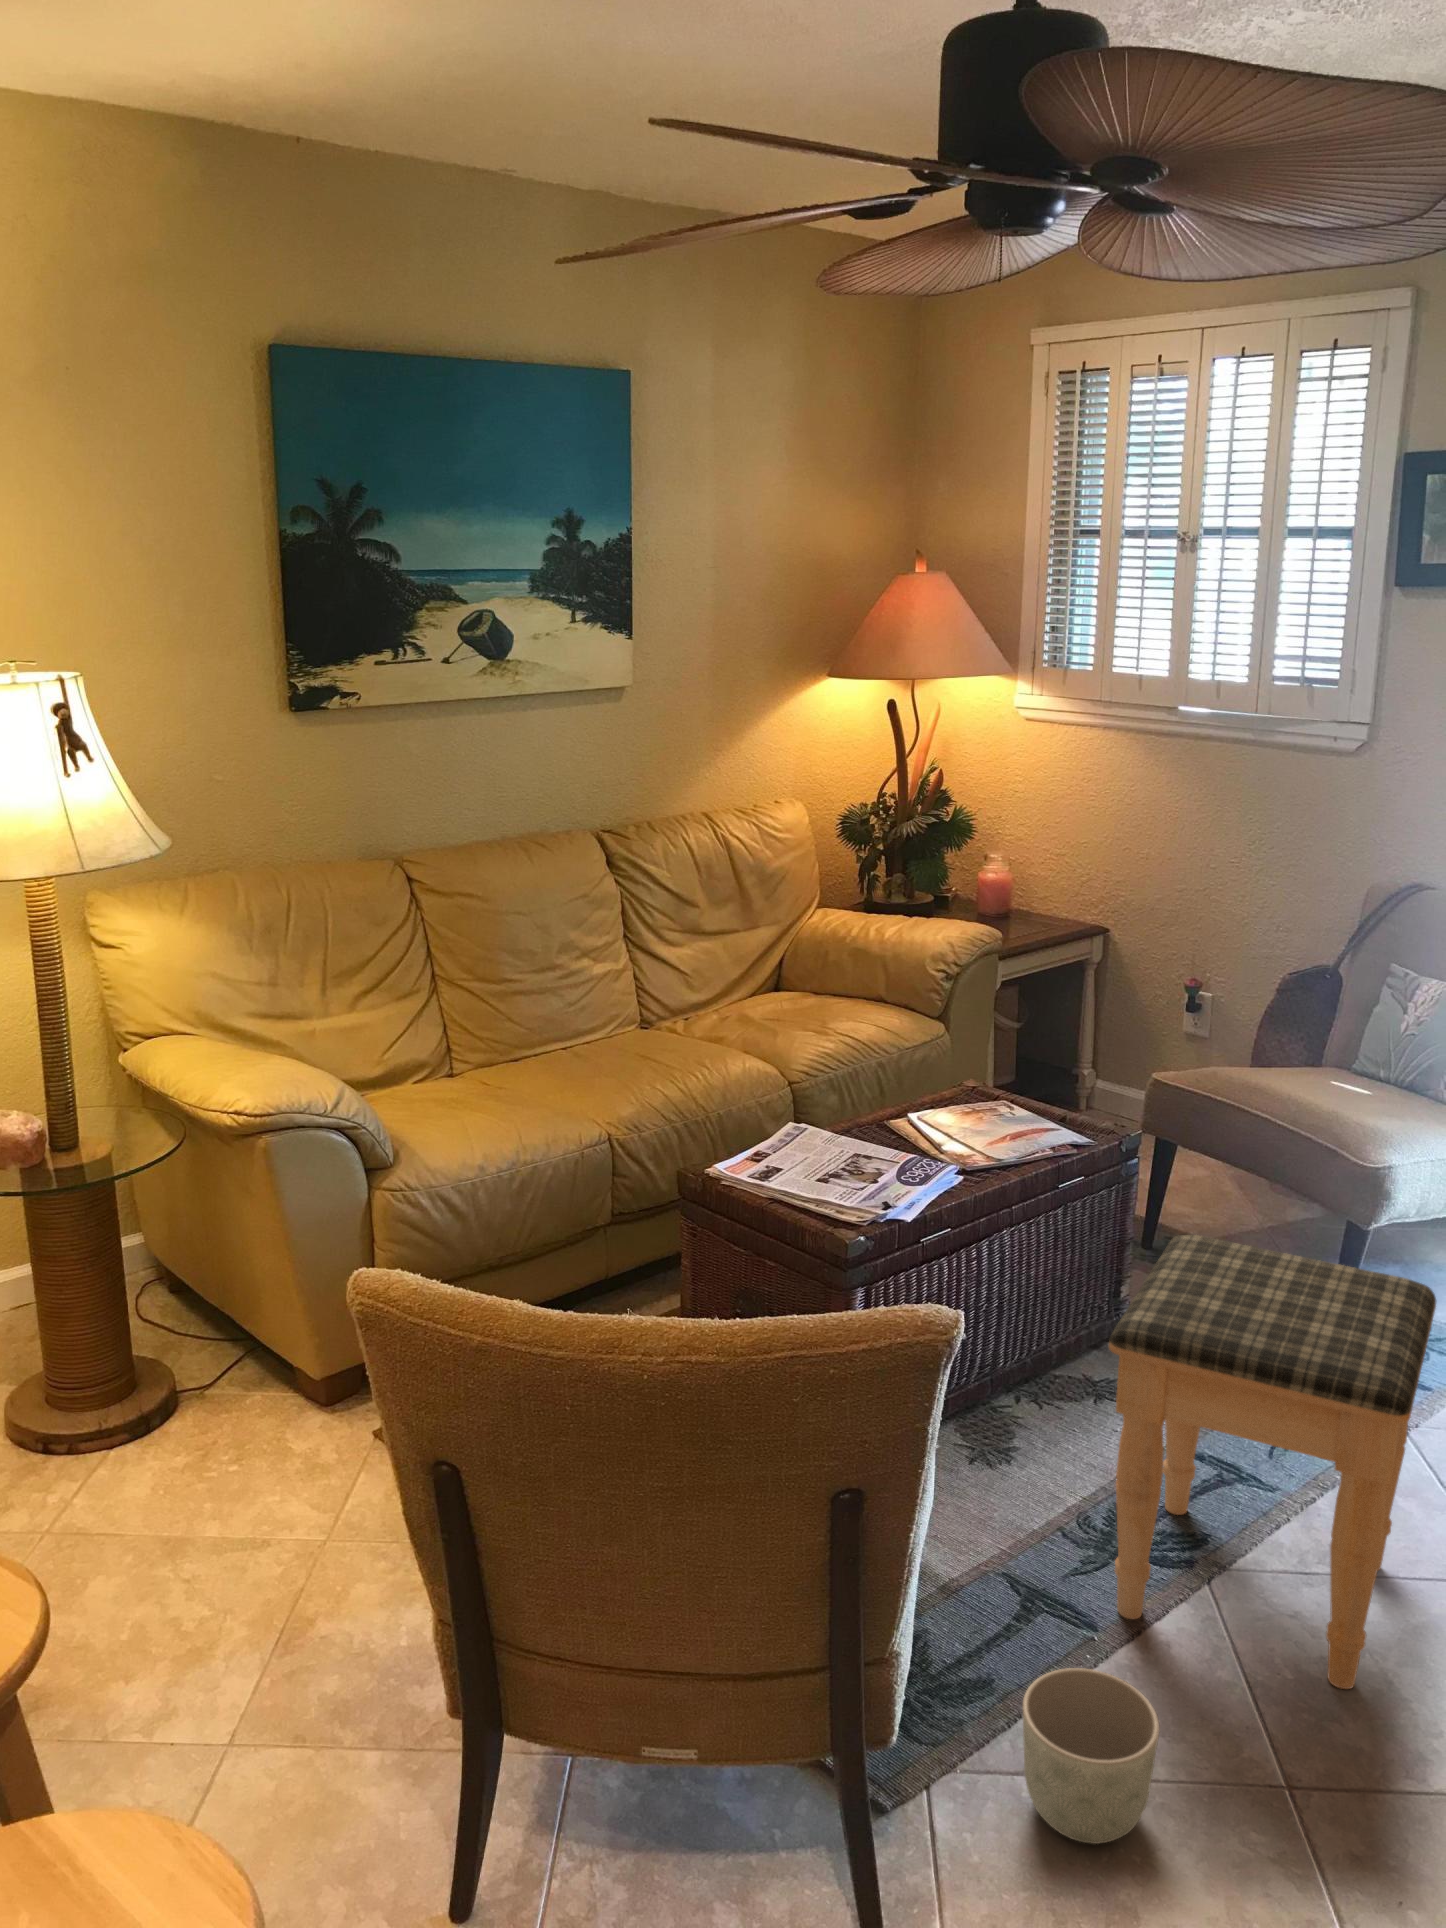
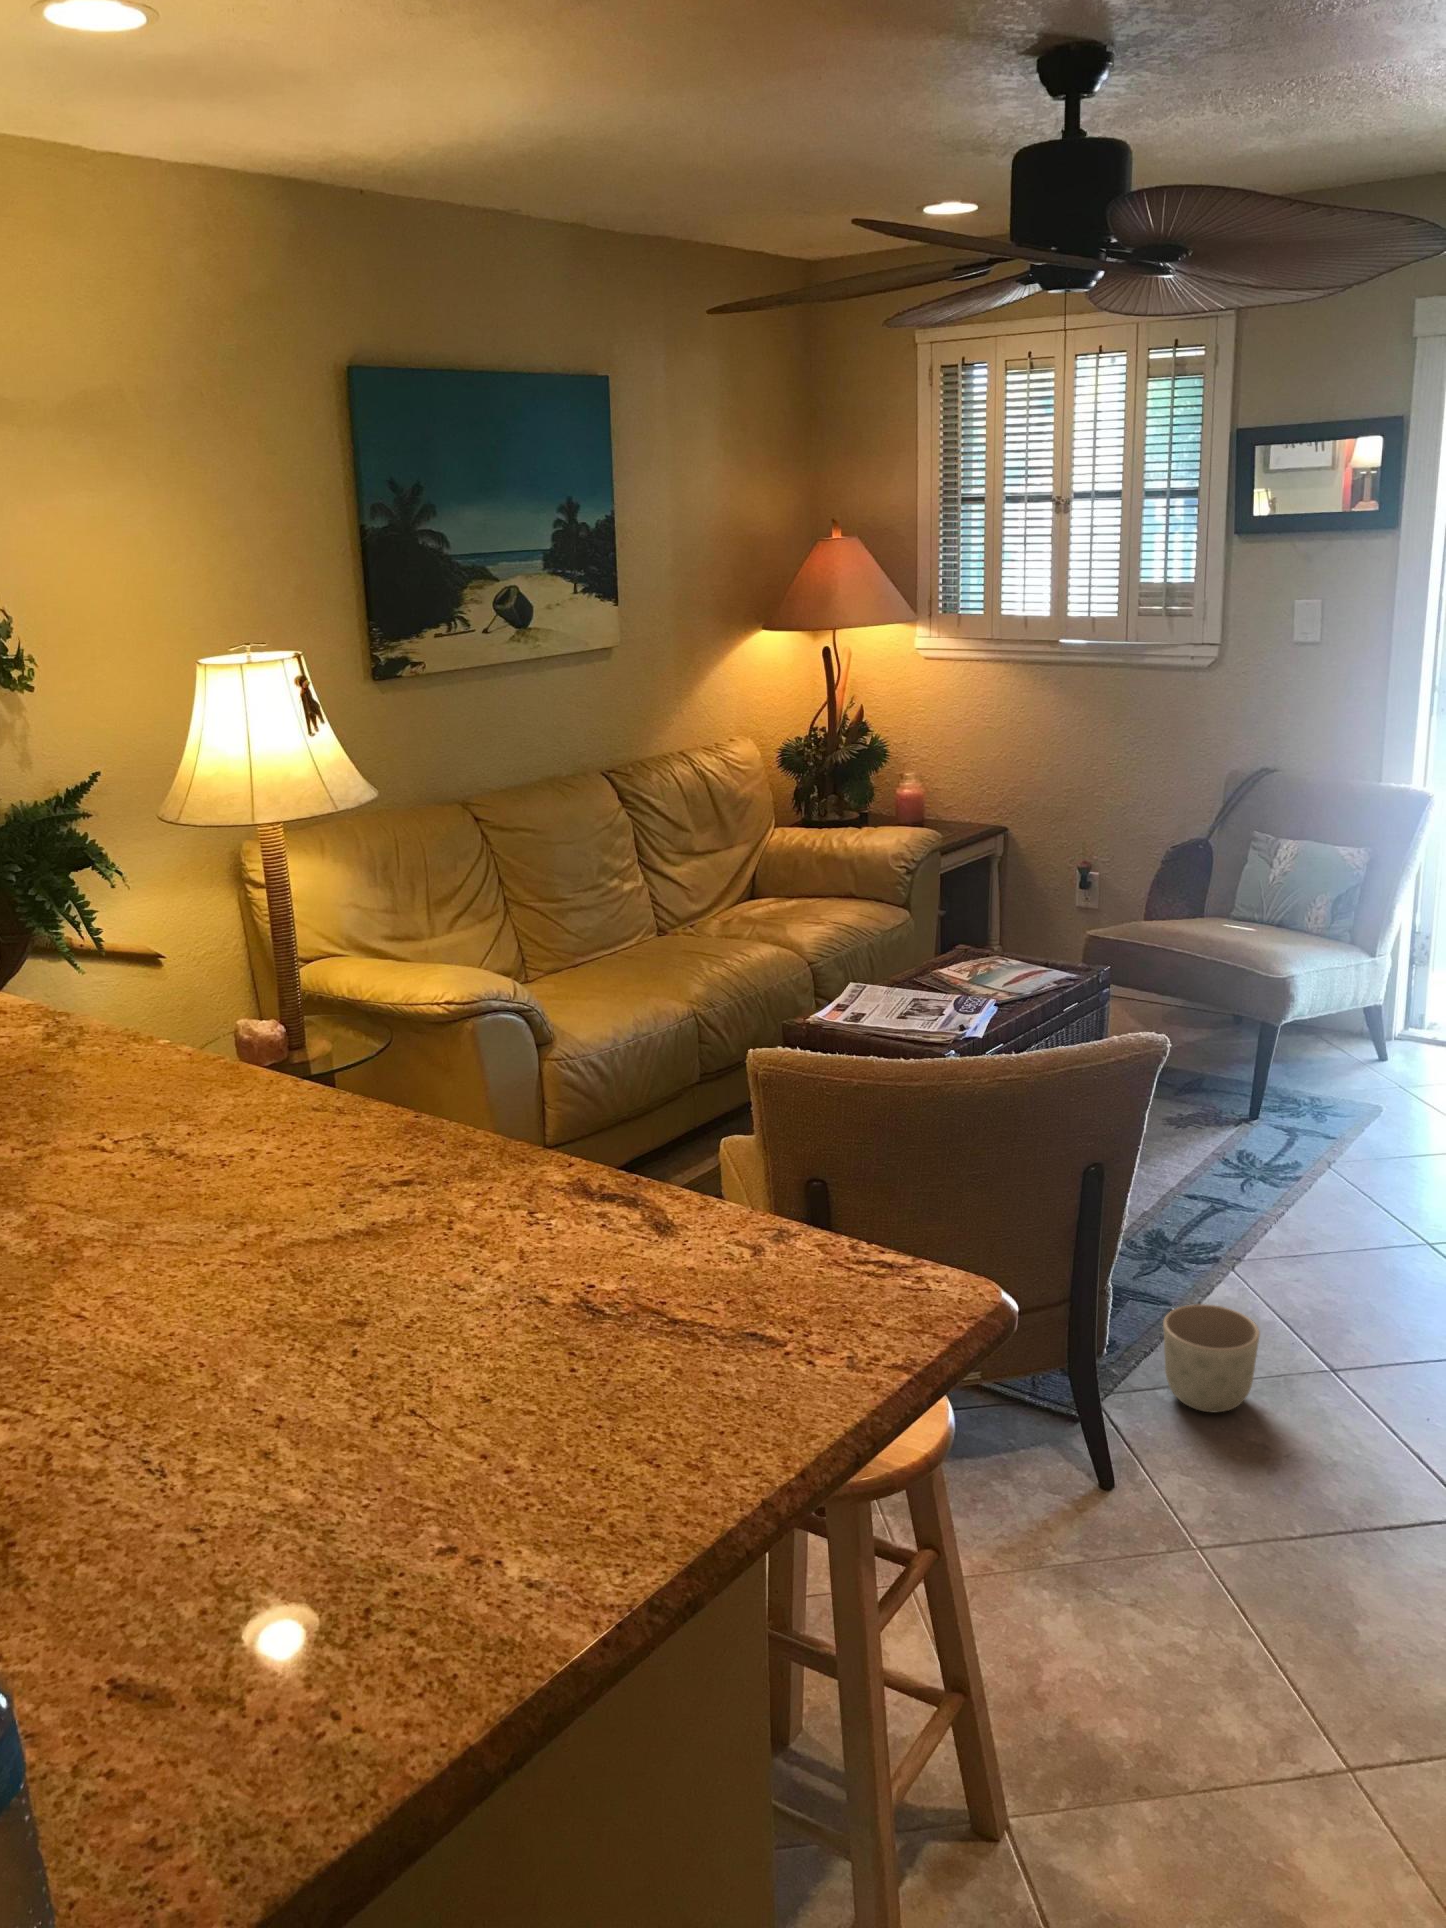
footstool: present [1109,1235,1436,1689] -> none [1169,1022,1385,1313]

